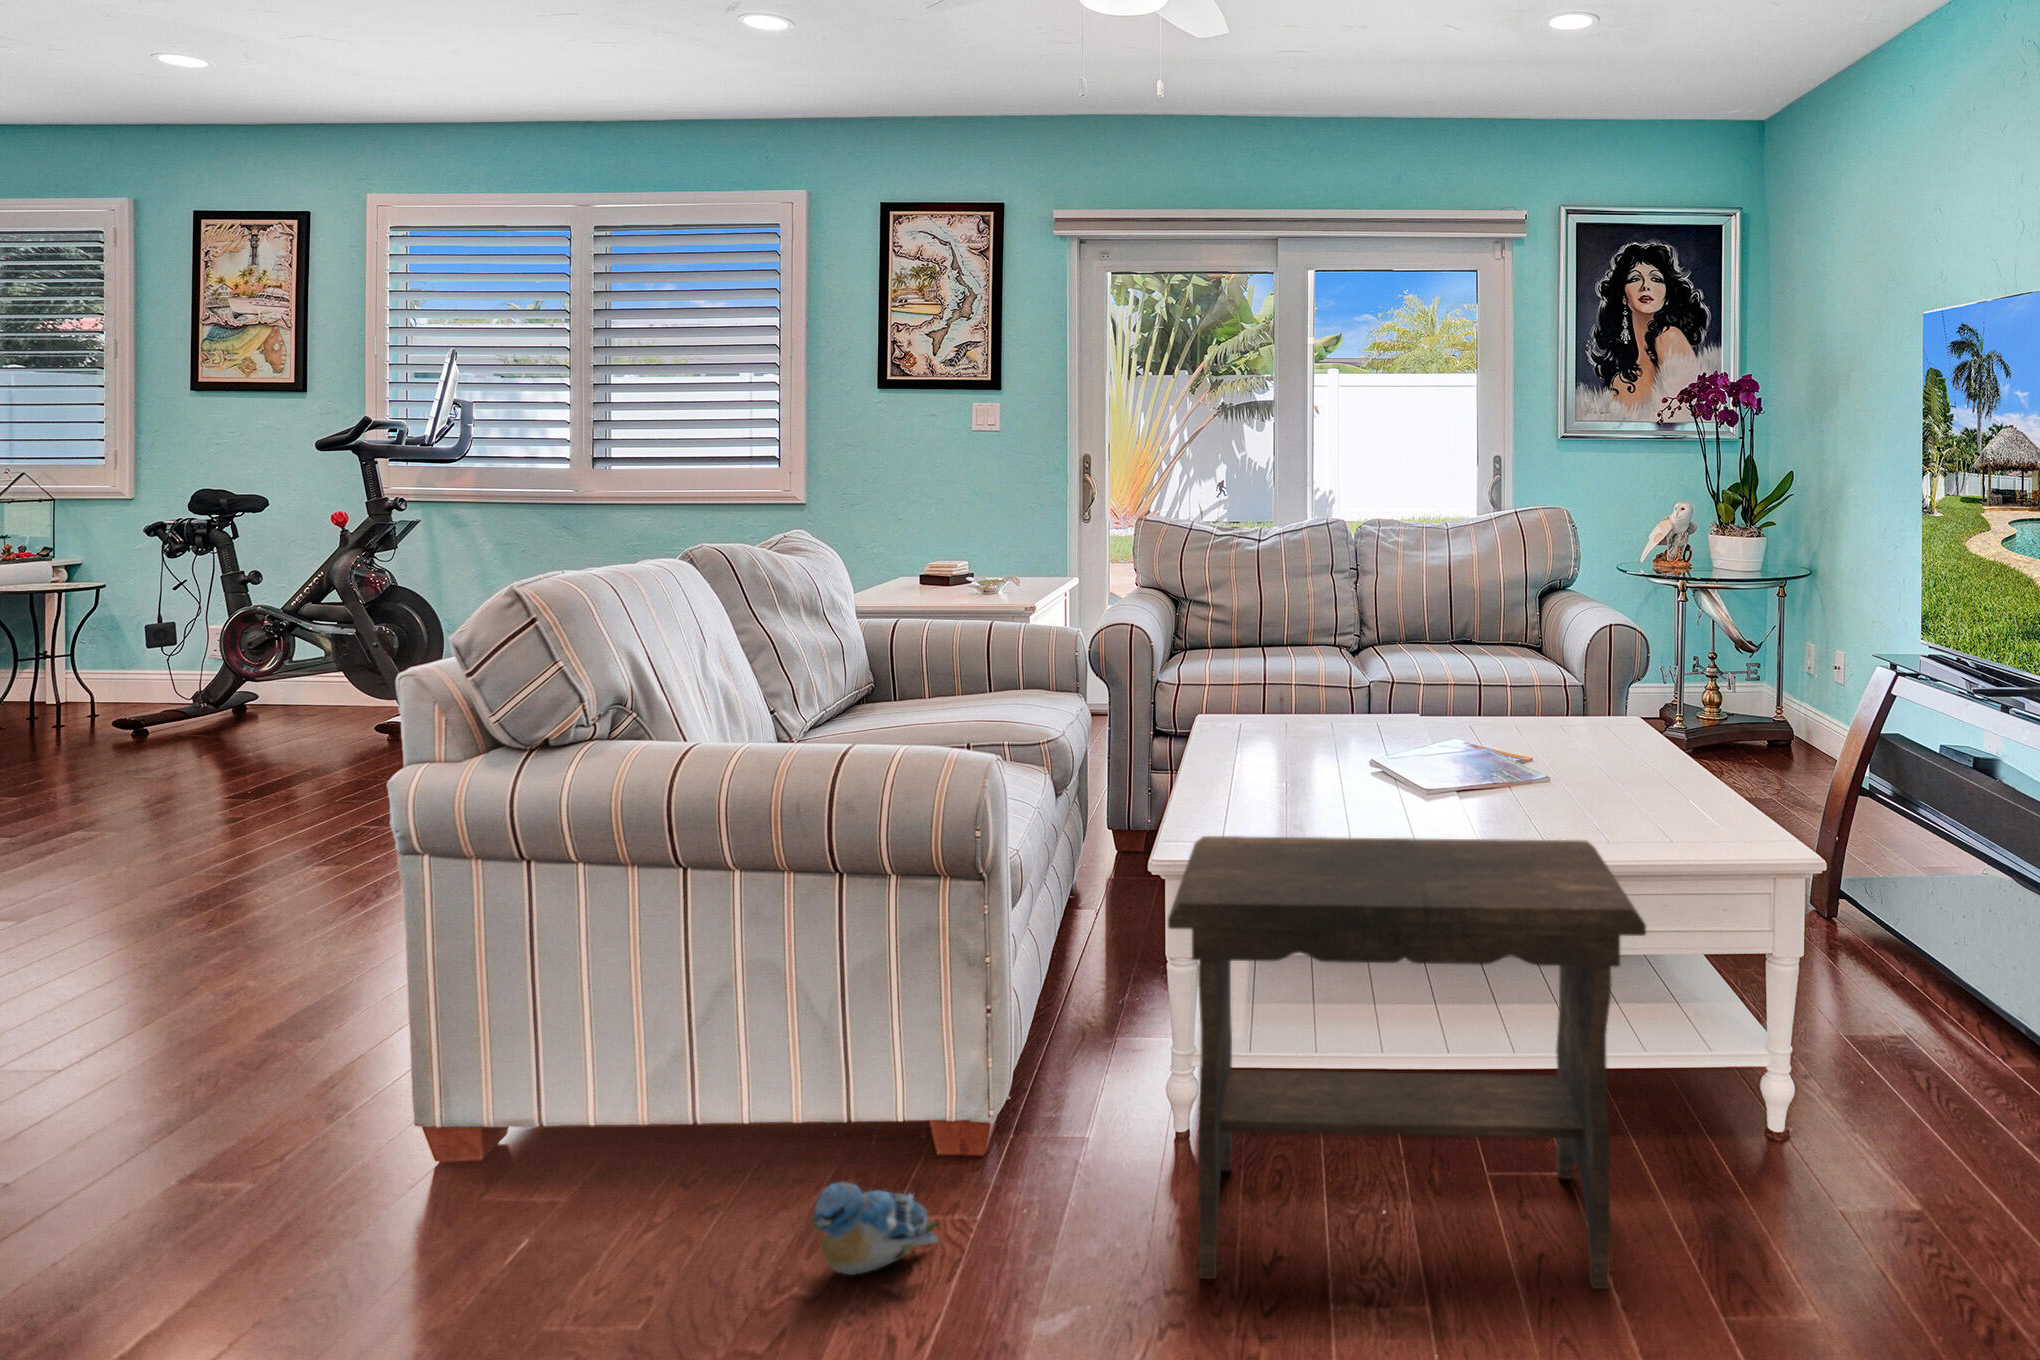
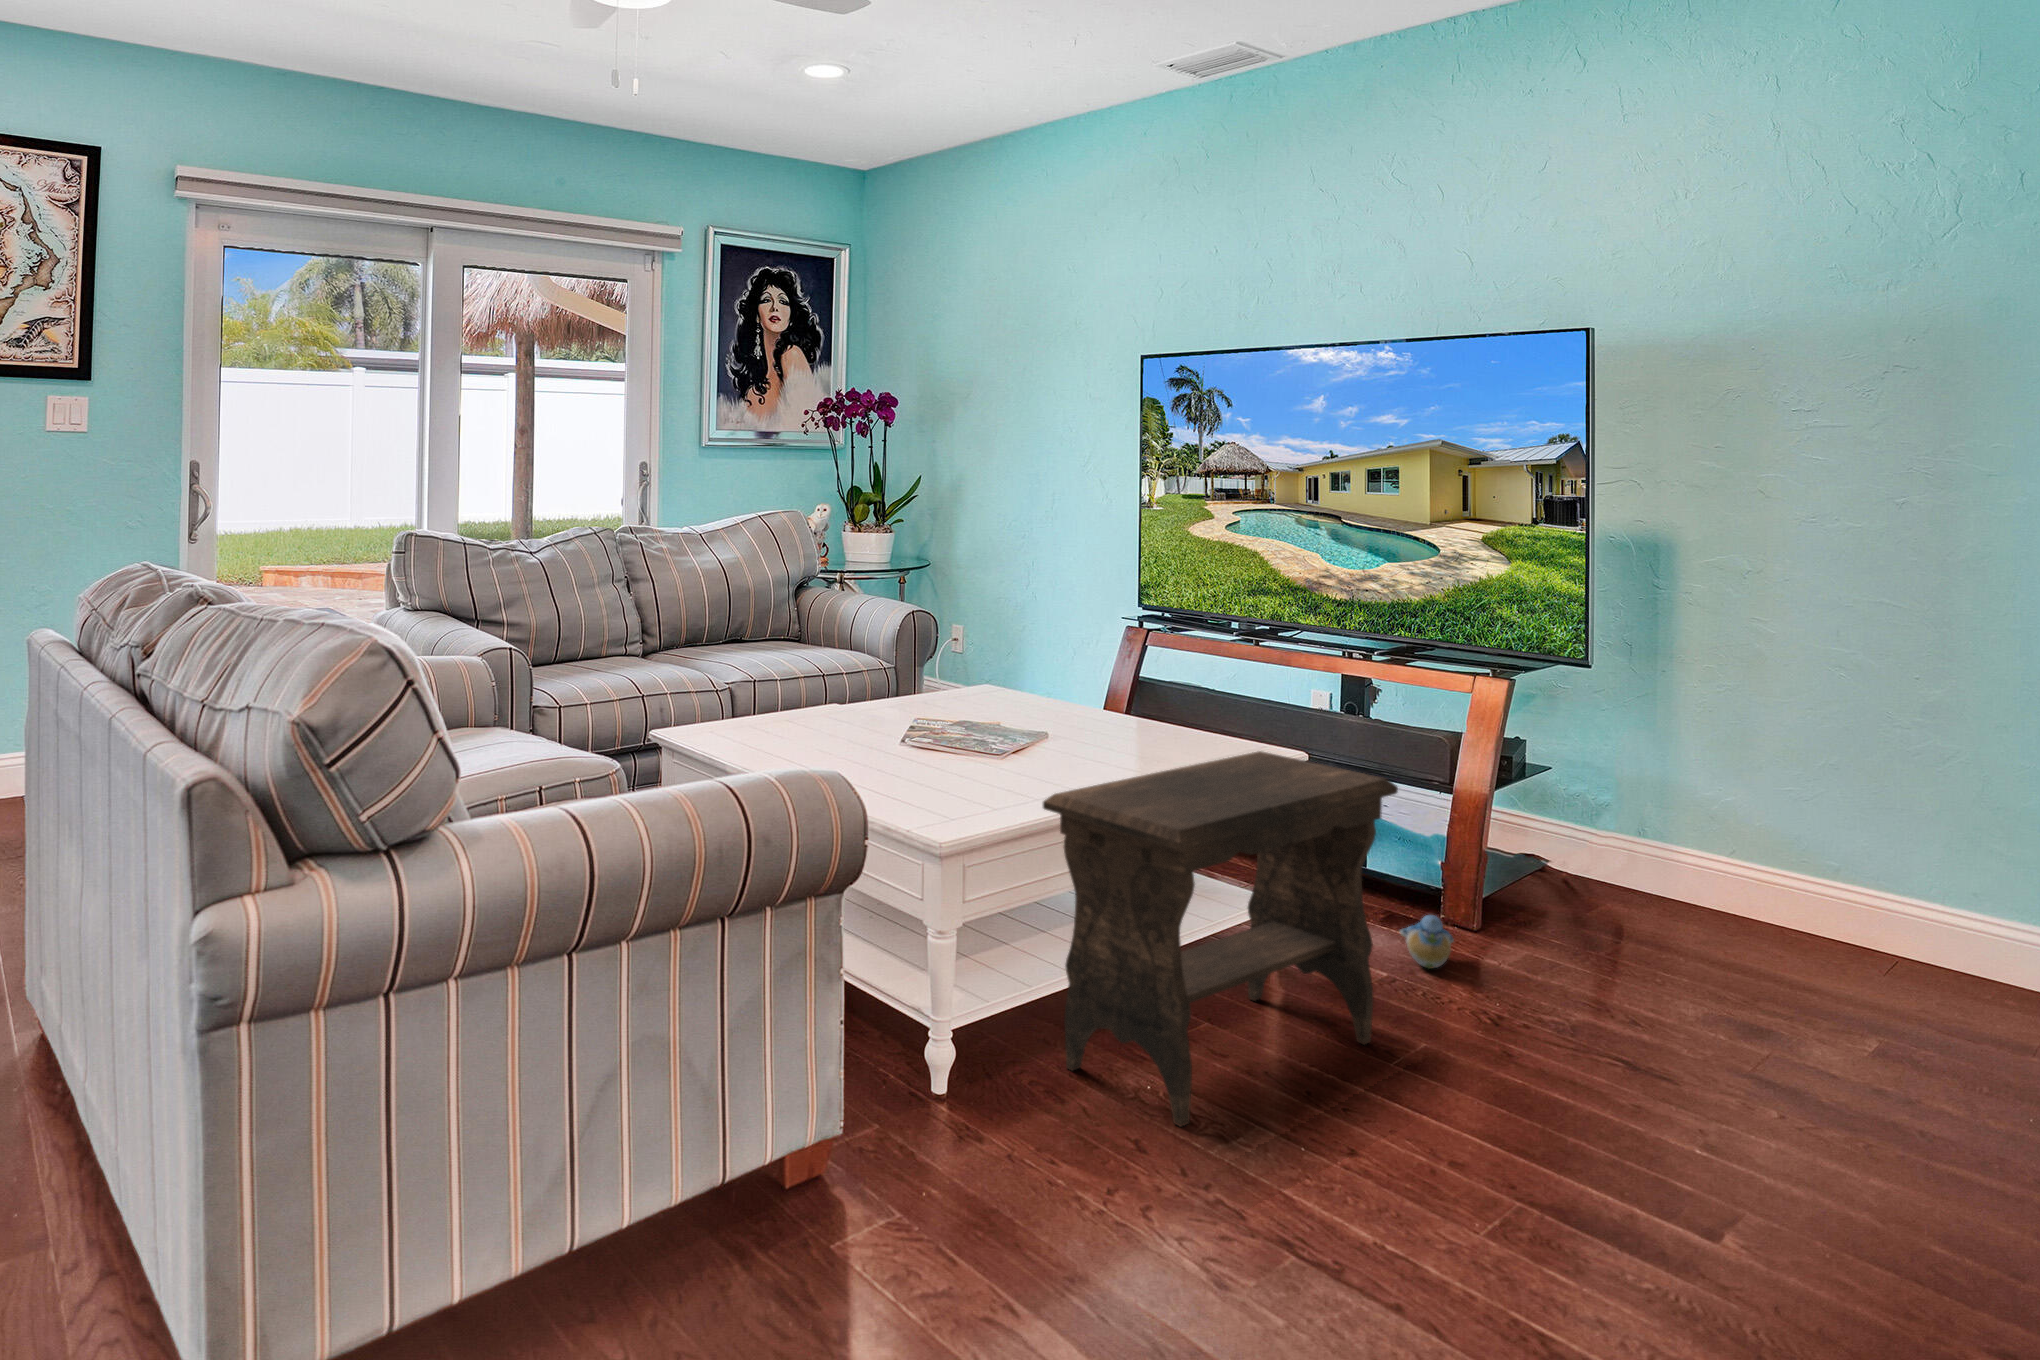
plush toy: present [810,1182,940,1275] -> present [1400,915,1454,969]

